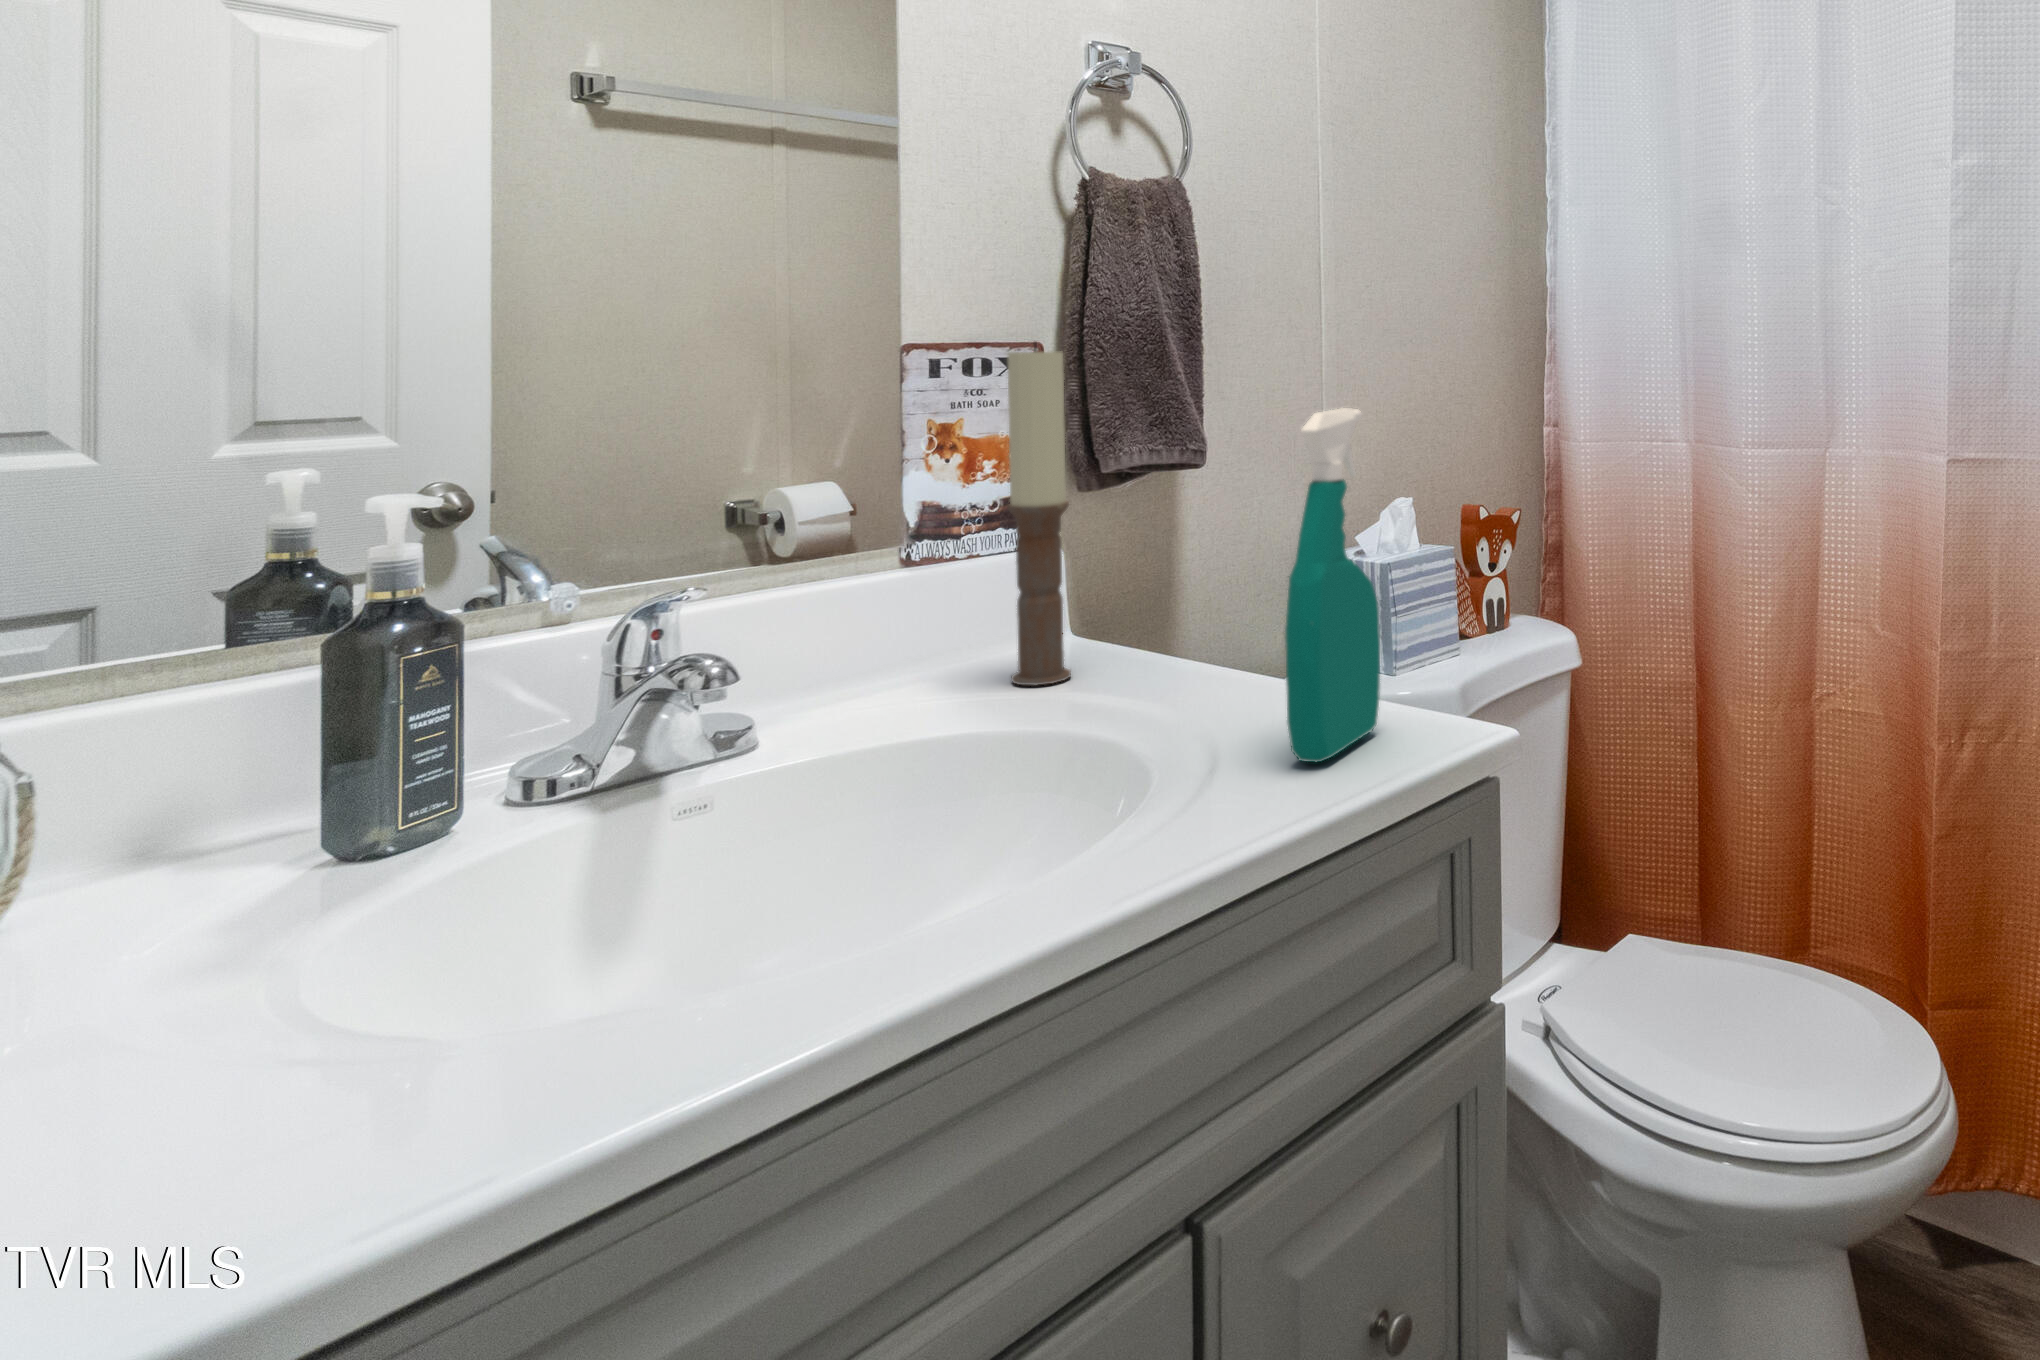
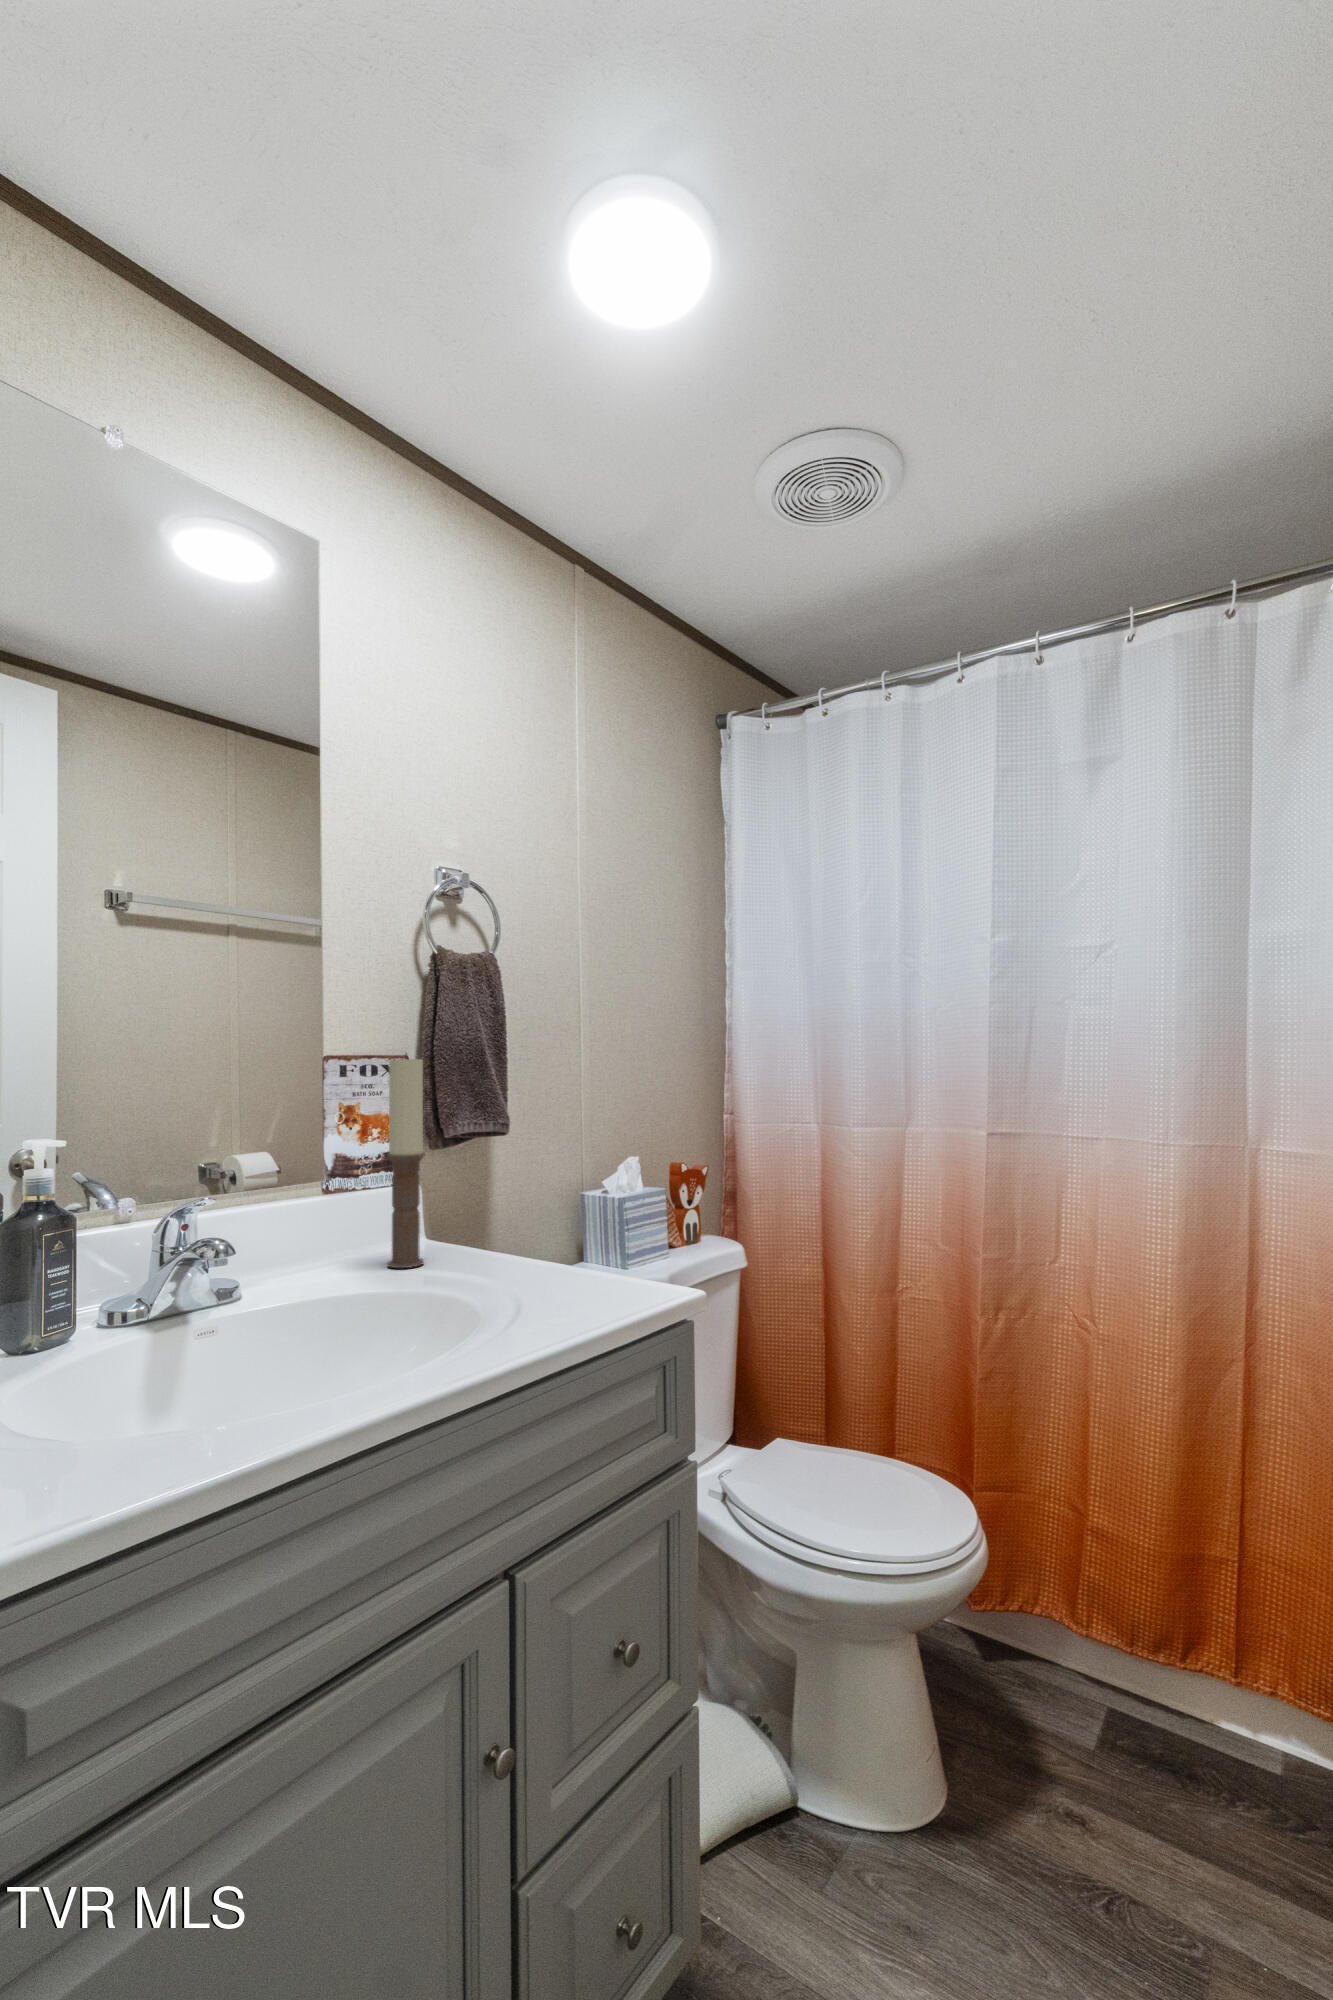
spray bottle: present [1285,408,1380,762] -> none [559,1093,617,1310]

